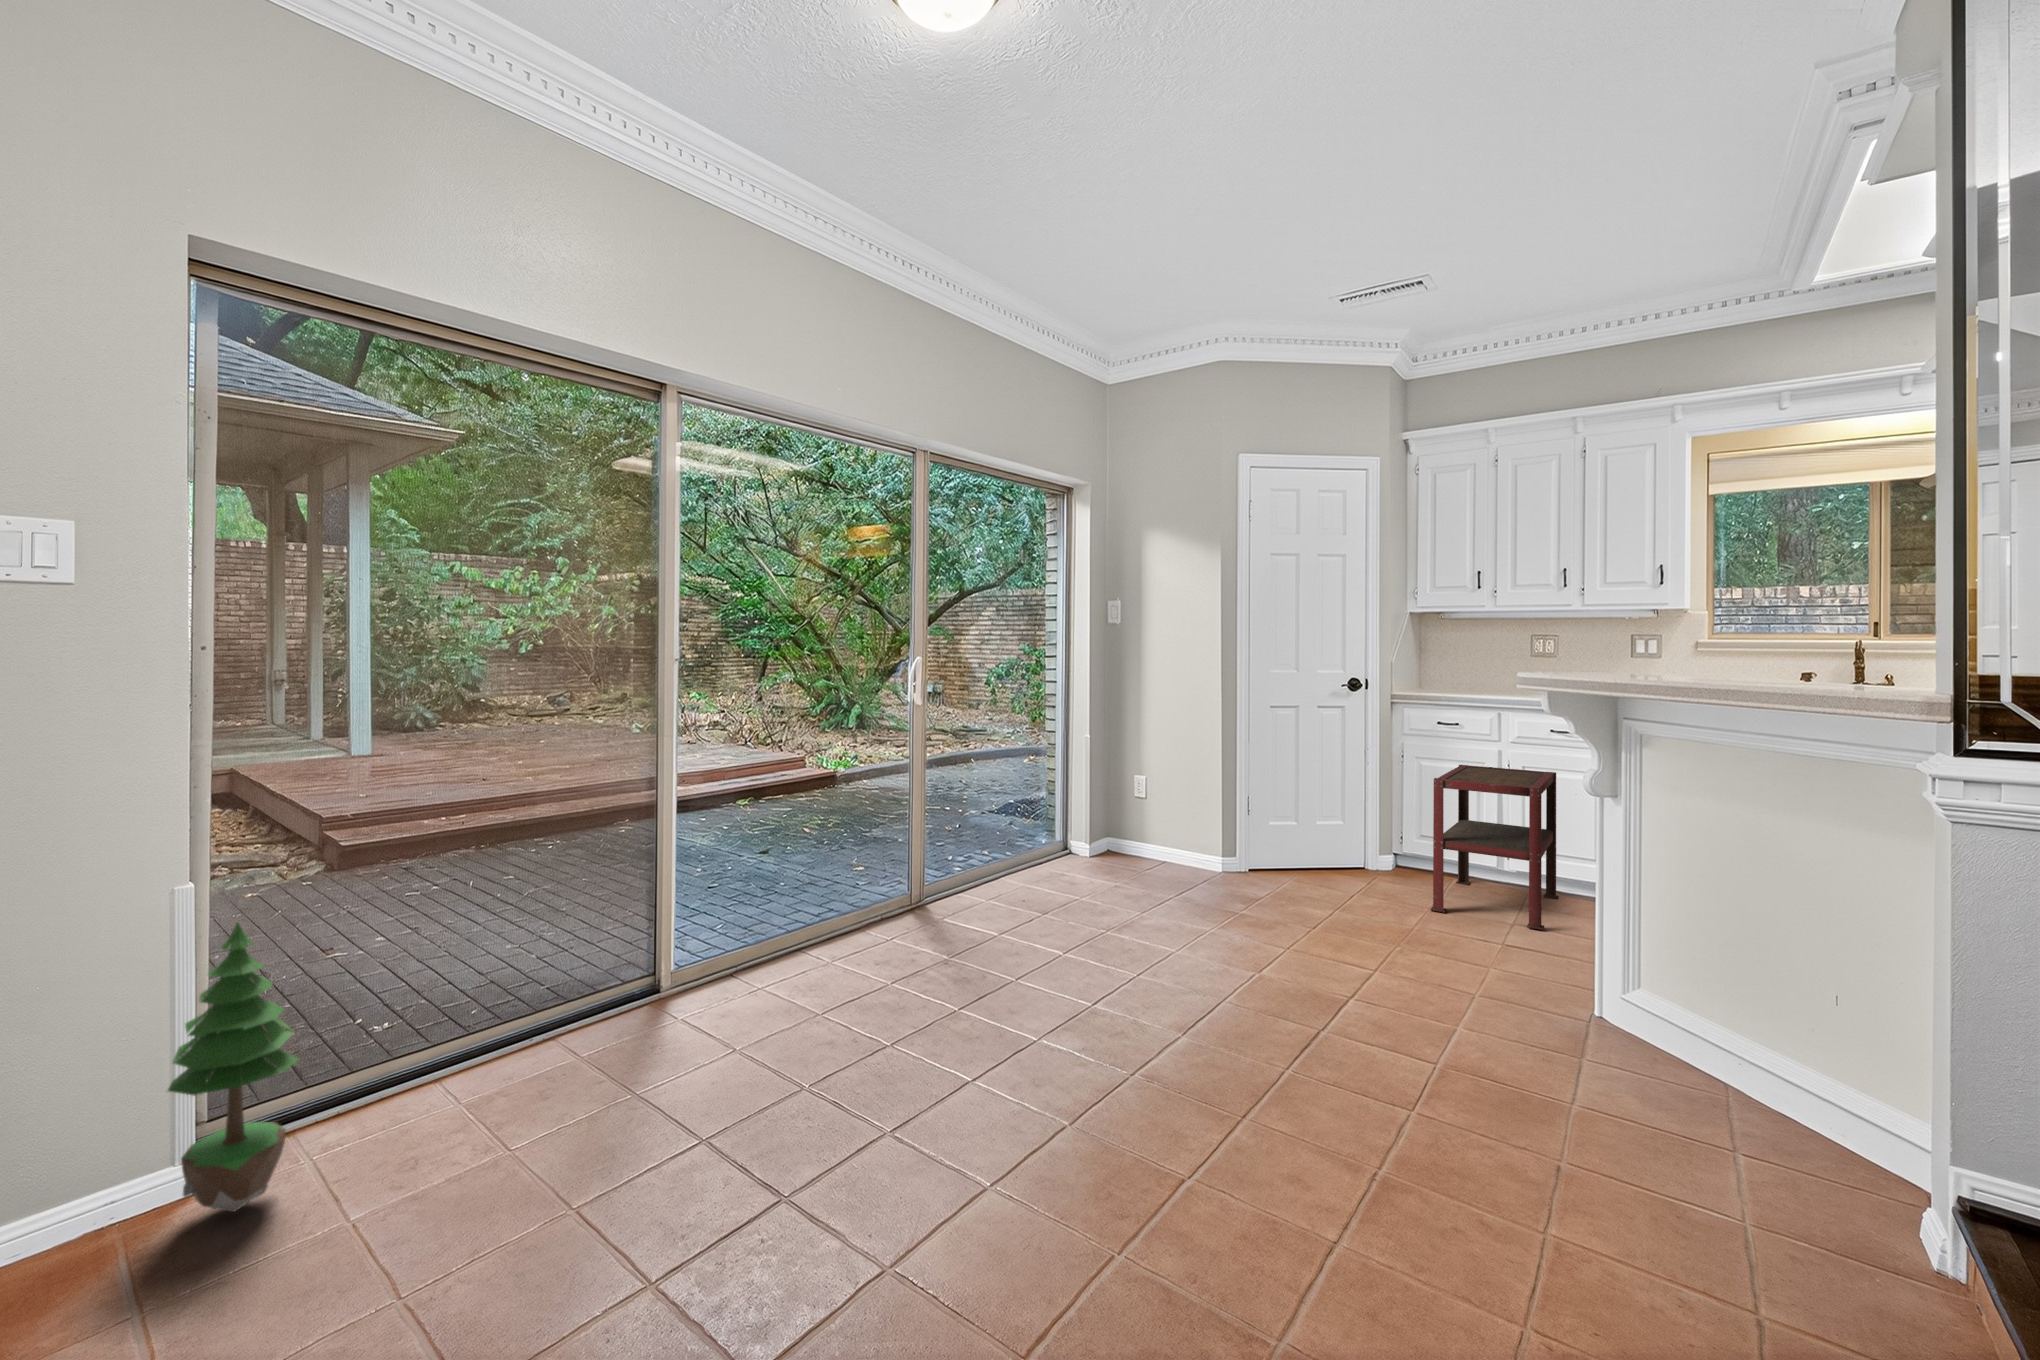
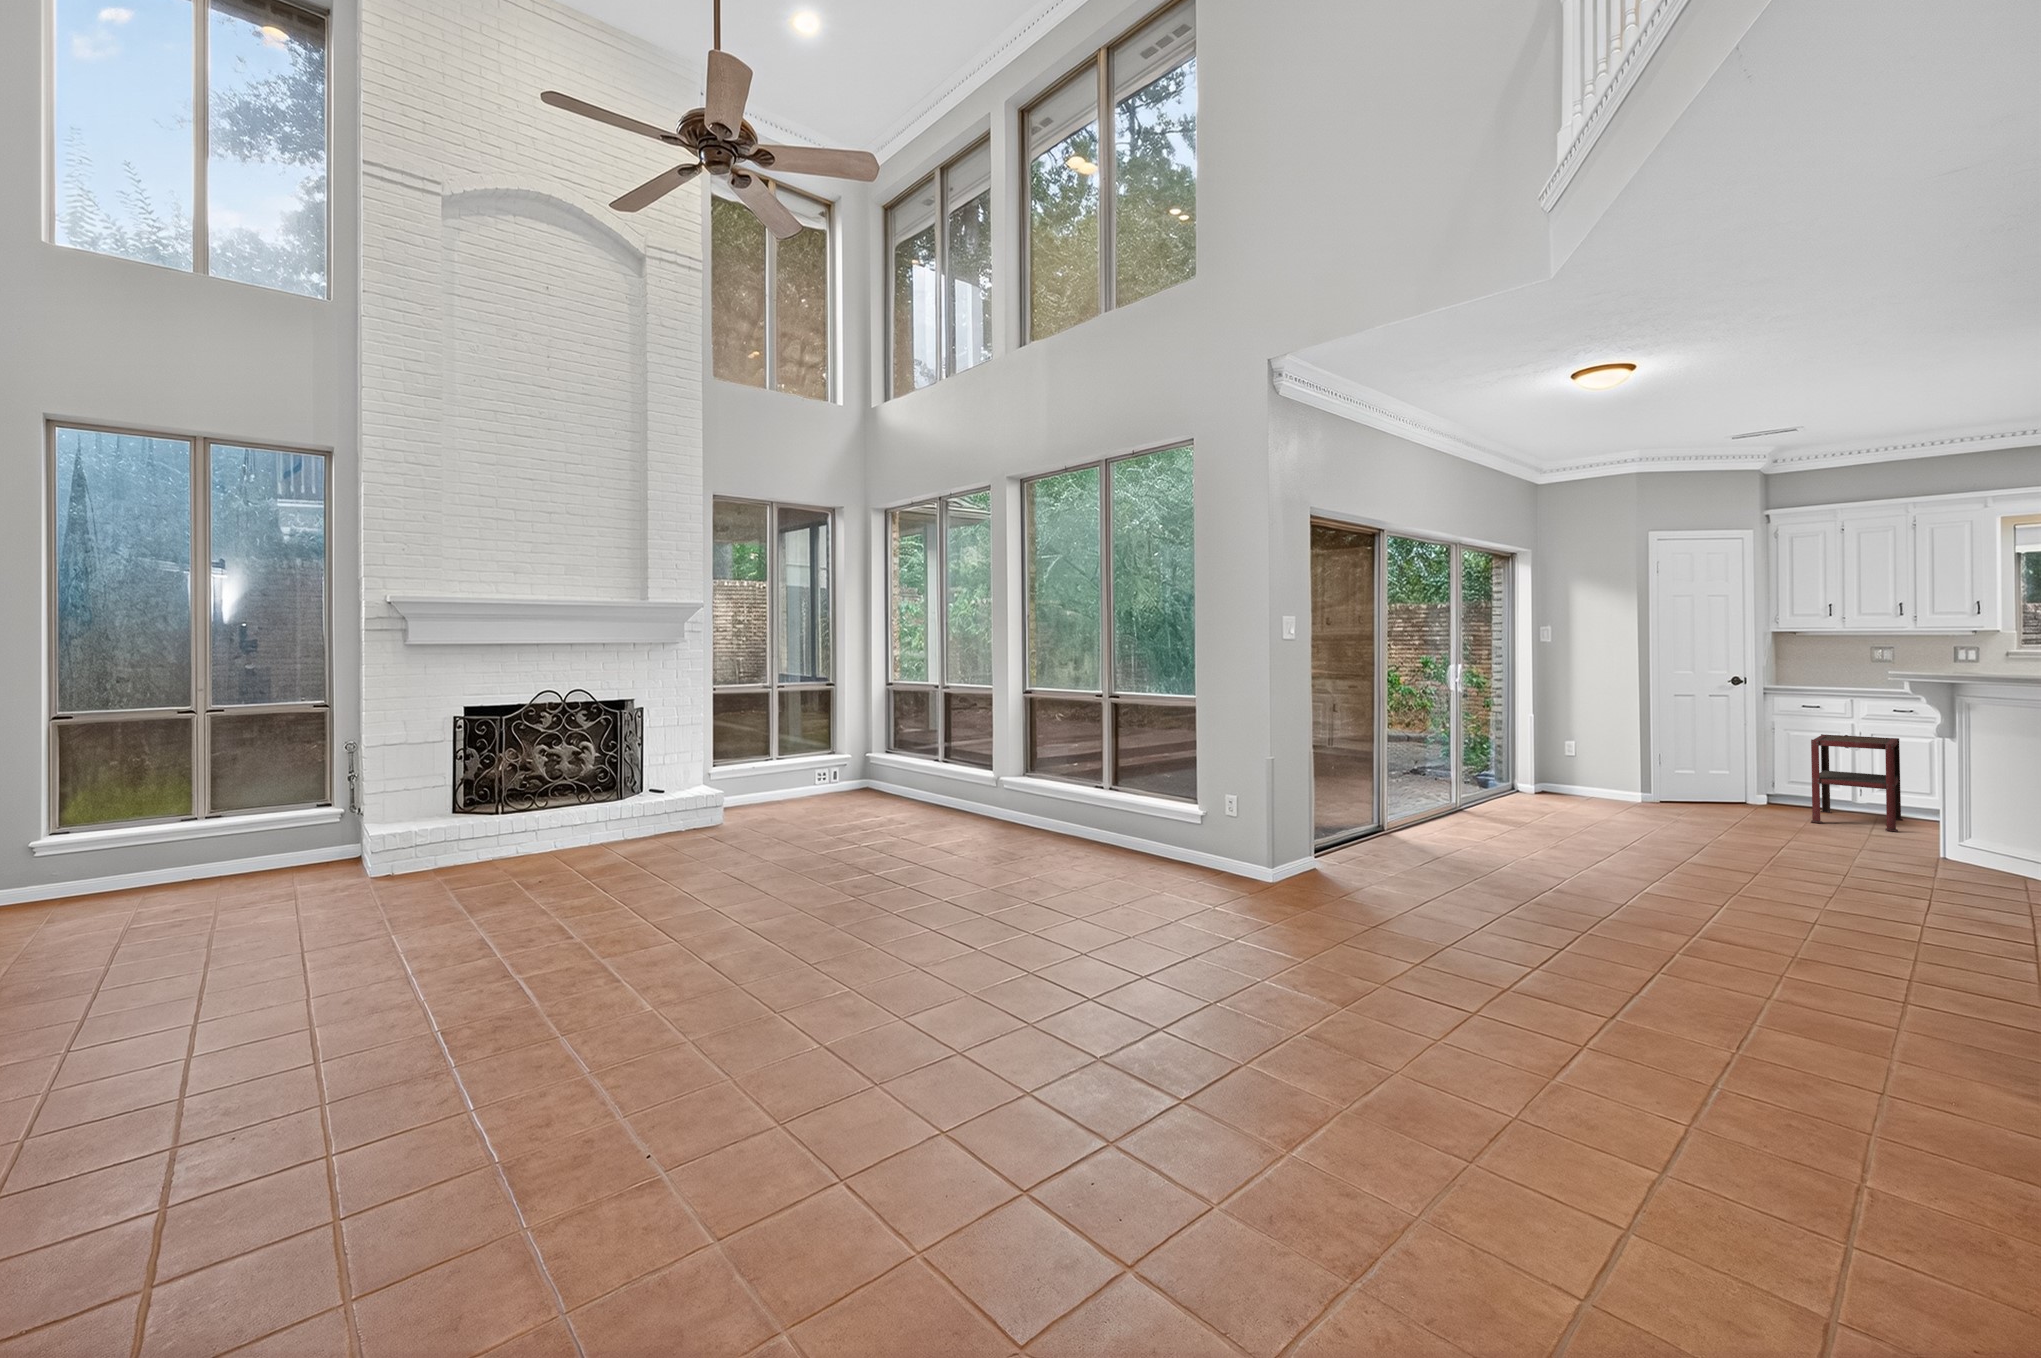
potted tree: present [168,922,298,1212] -> none [1313,766,1357,879]

